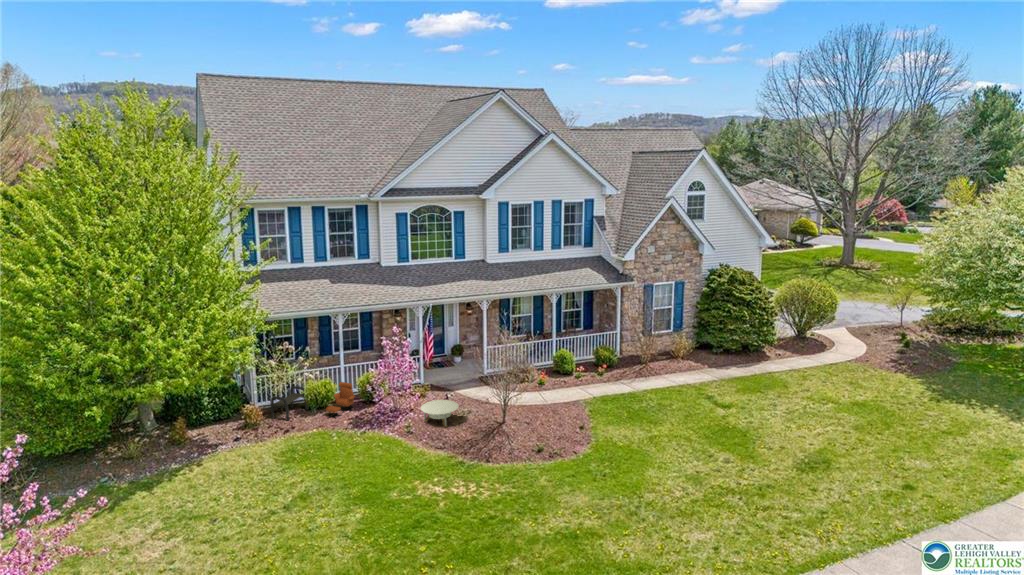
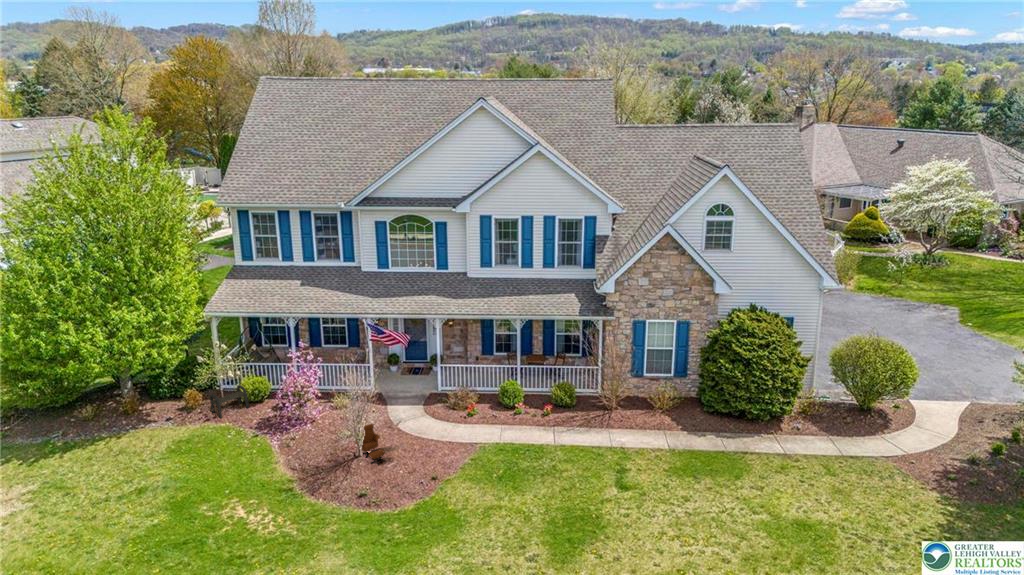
lounge chair: present [326,382,355,418] -> present [356,424,385,464]
round table: present [421,400,459,427] -> none [310,425,349,457]

